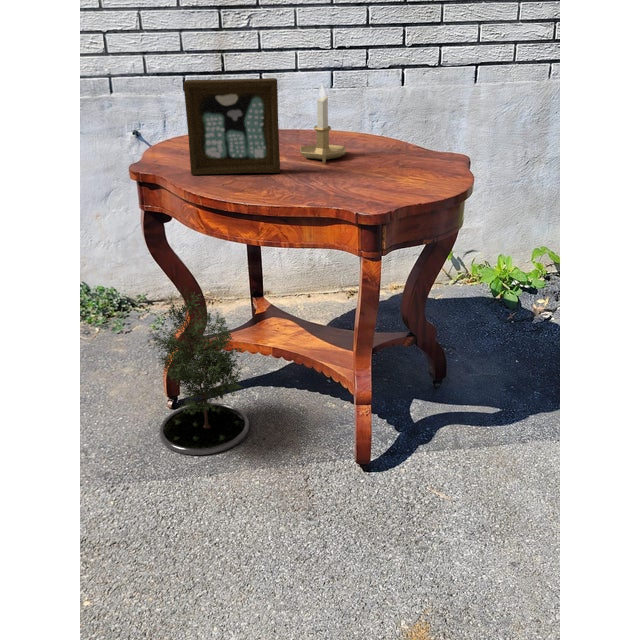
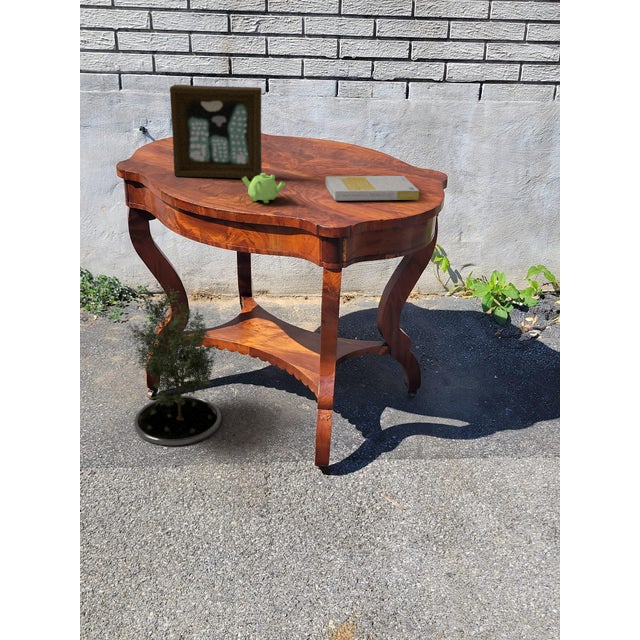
candlestick: present [300,85,346,162] -> none [285,95,330,171]
book: none [347,161,447,189] -> present [326,176,419,201]
teapot: none [267,165,314,196] -> present [242,173,285,203]

